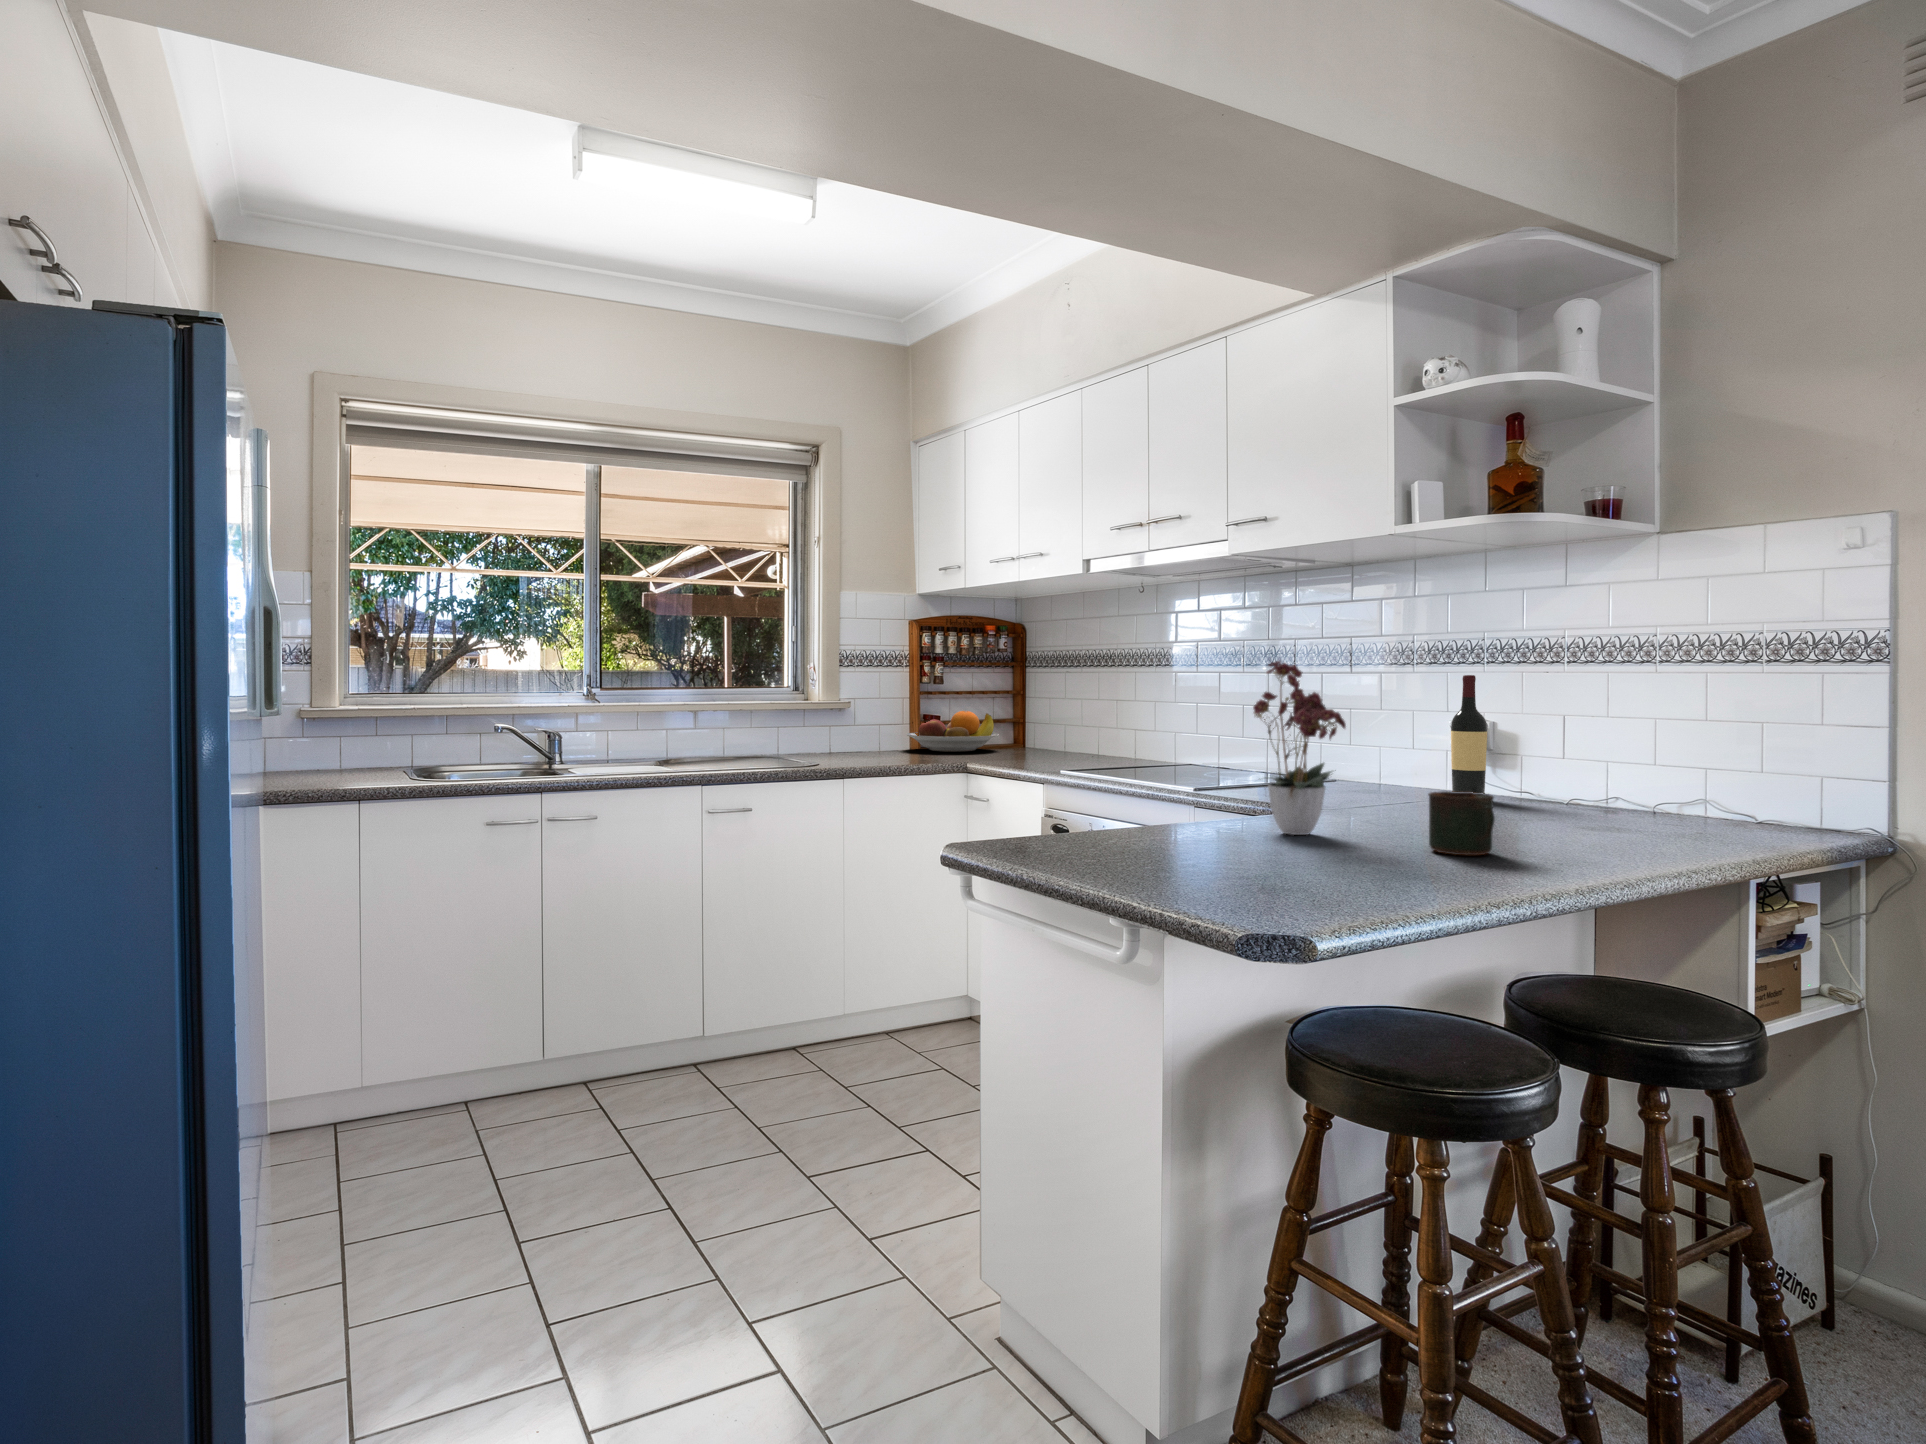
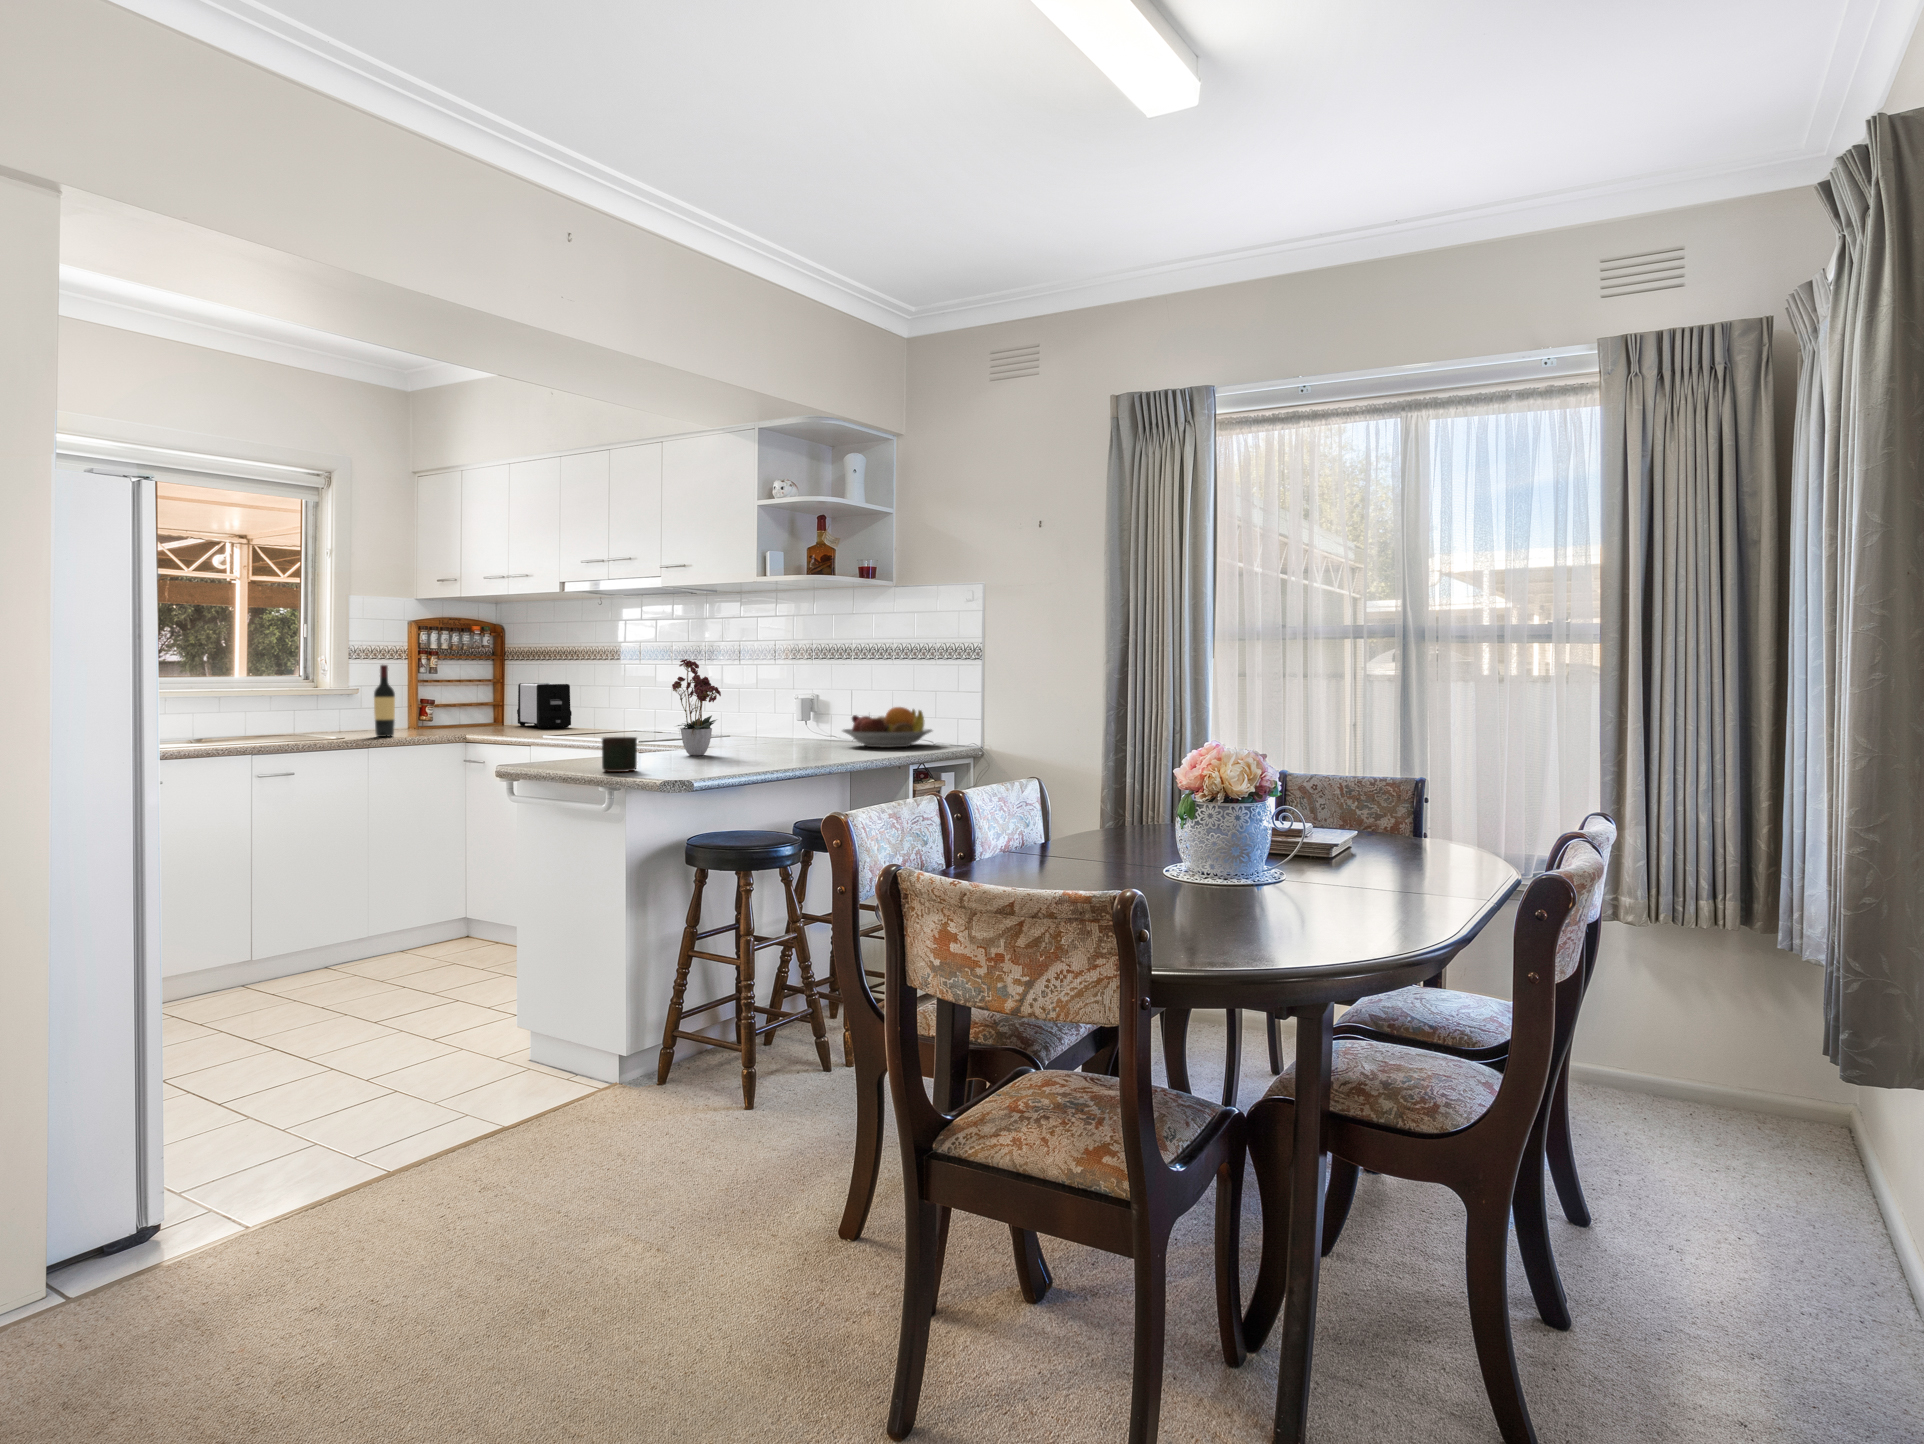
wine bottle: present [1451,675,1487,794] -> present [374,665,395,737]
toaster: none [1034,698,1100,758] -> present [517,683,572,728]
fruit bowl: present [907,711,999,752] -> present [843,707,932,748]
mug: present [1428,791,1495,855] -> present [602,737,637,772]

